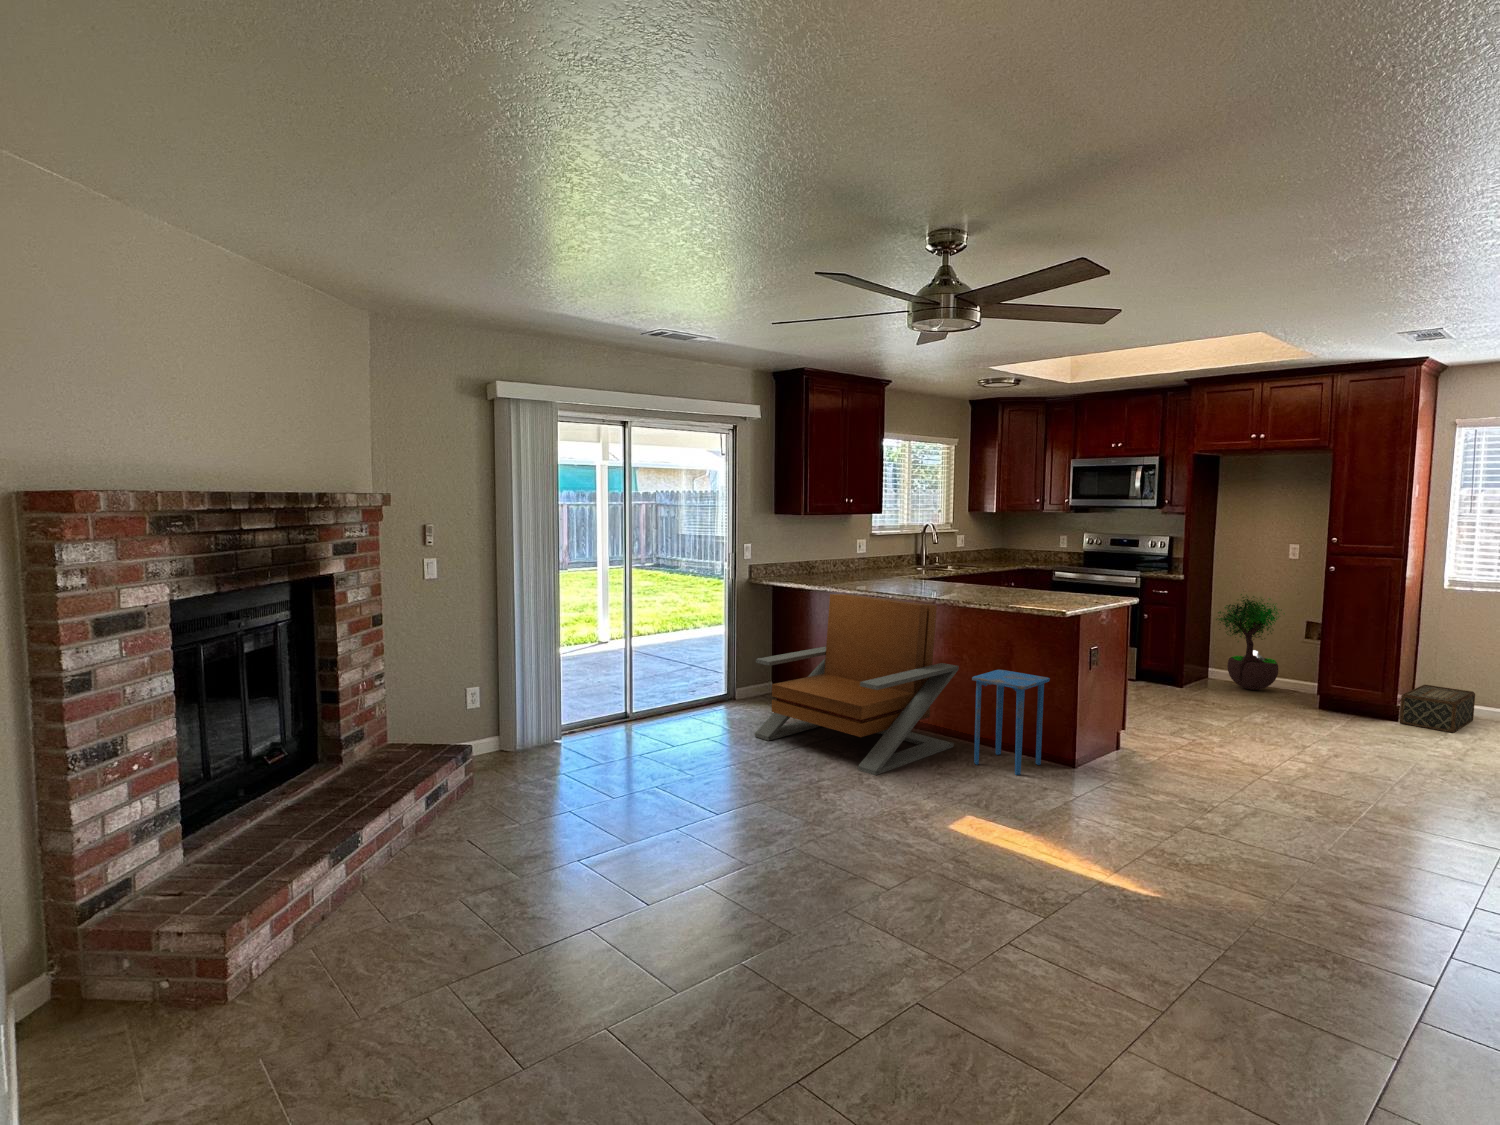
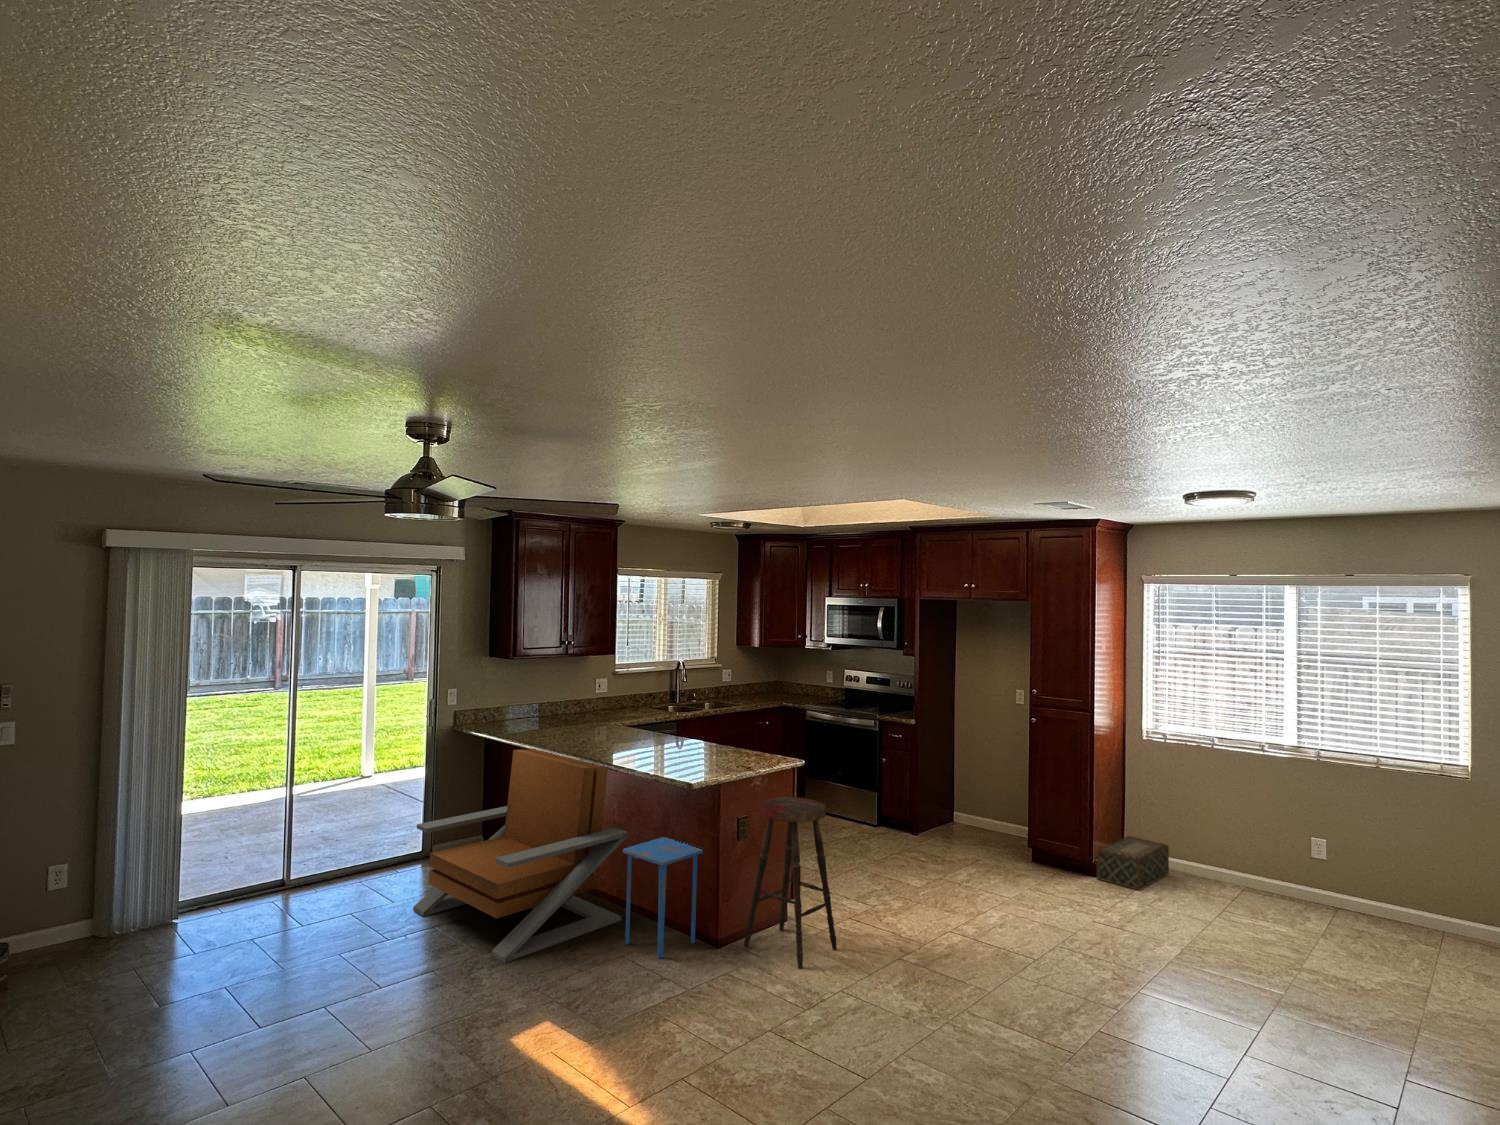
potted tree: present [1216,594,1282,690] -> none [947,734,1008,838]
bar stool: none [1091,631,1184,785] -> present [744,797,837,968]

